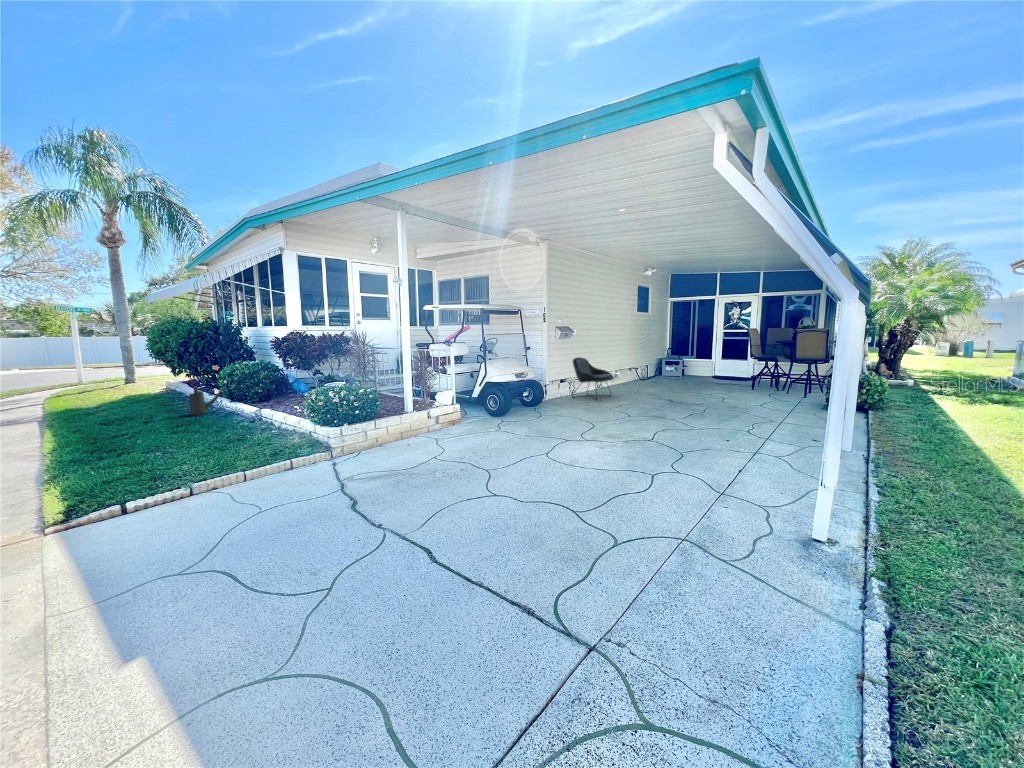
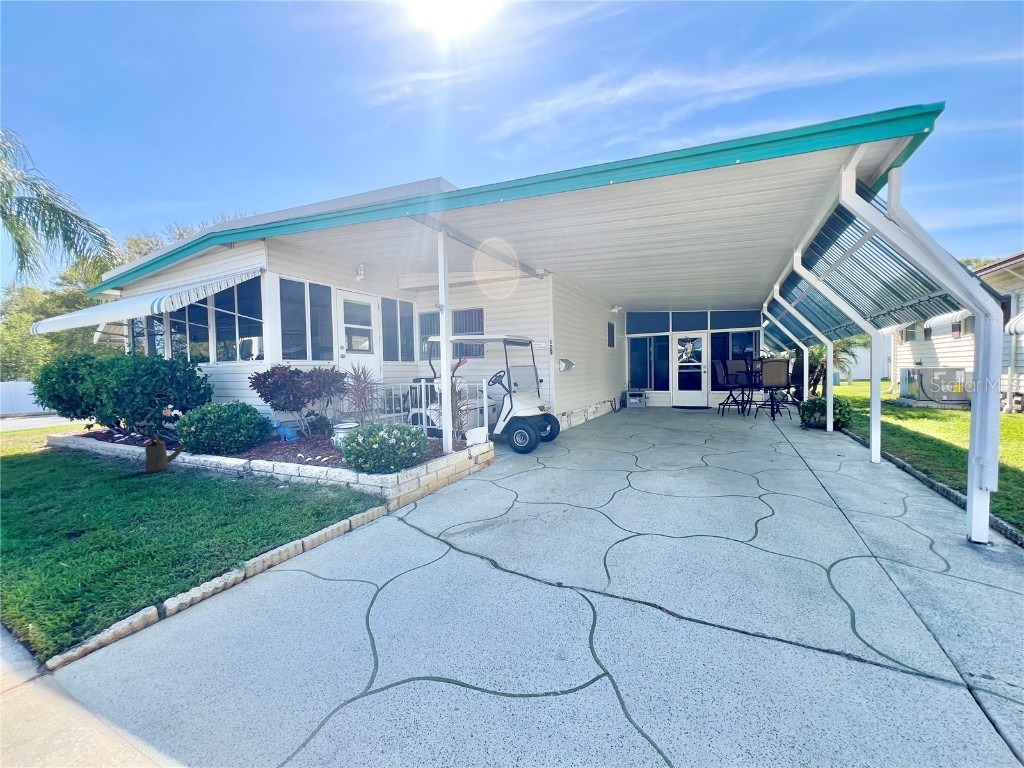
lounge chair: present [572,357,614,400] -> none [572,390,611,432]

